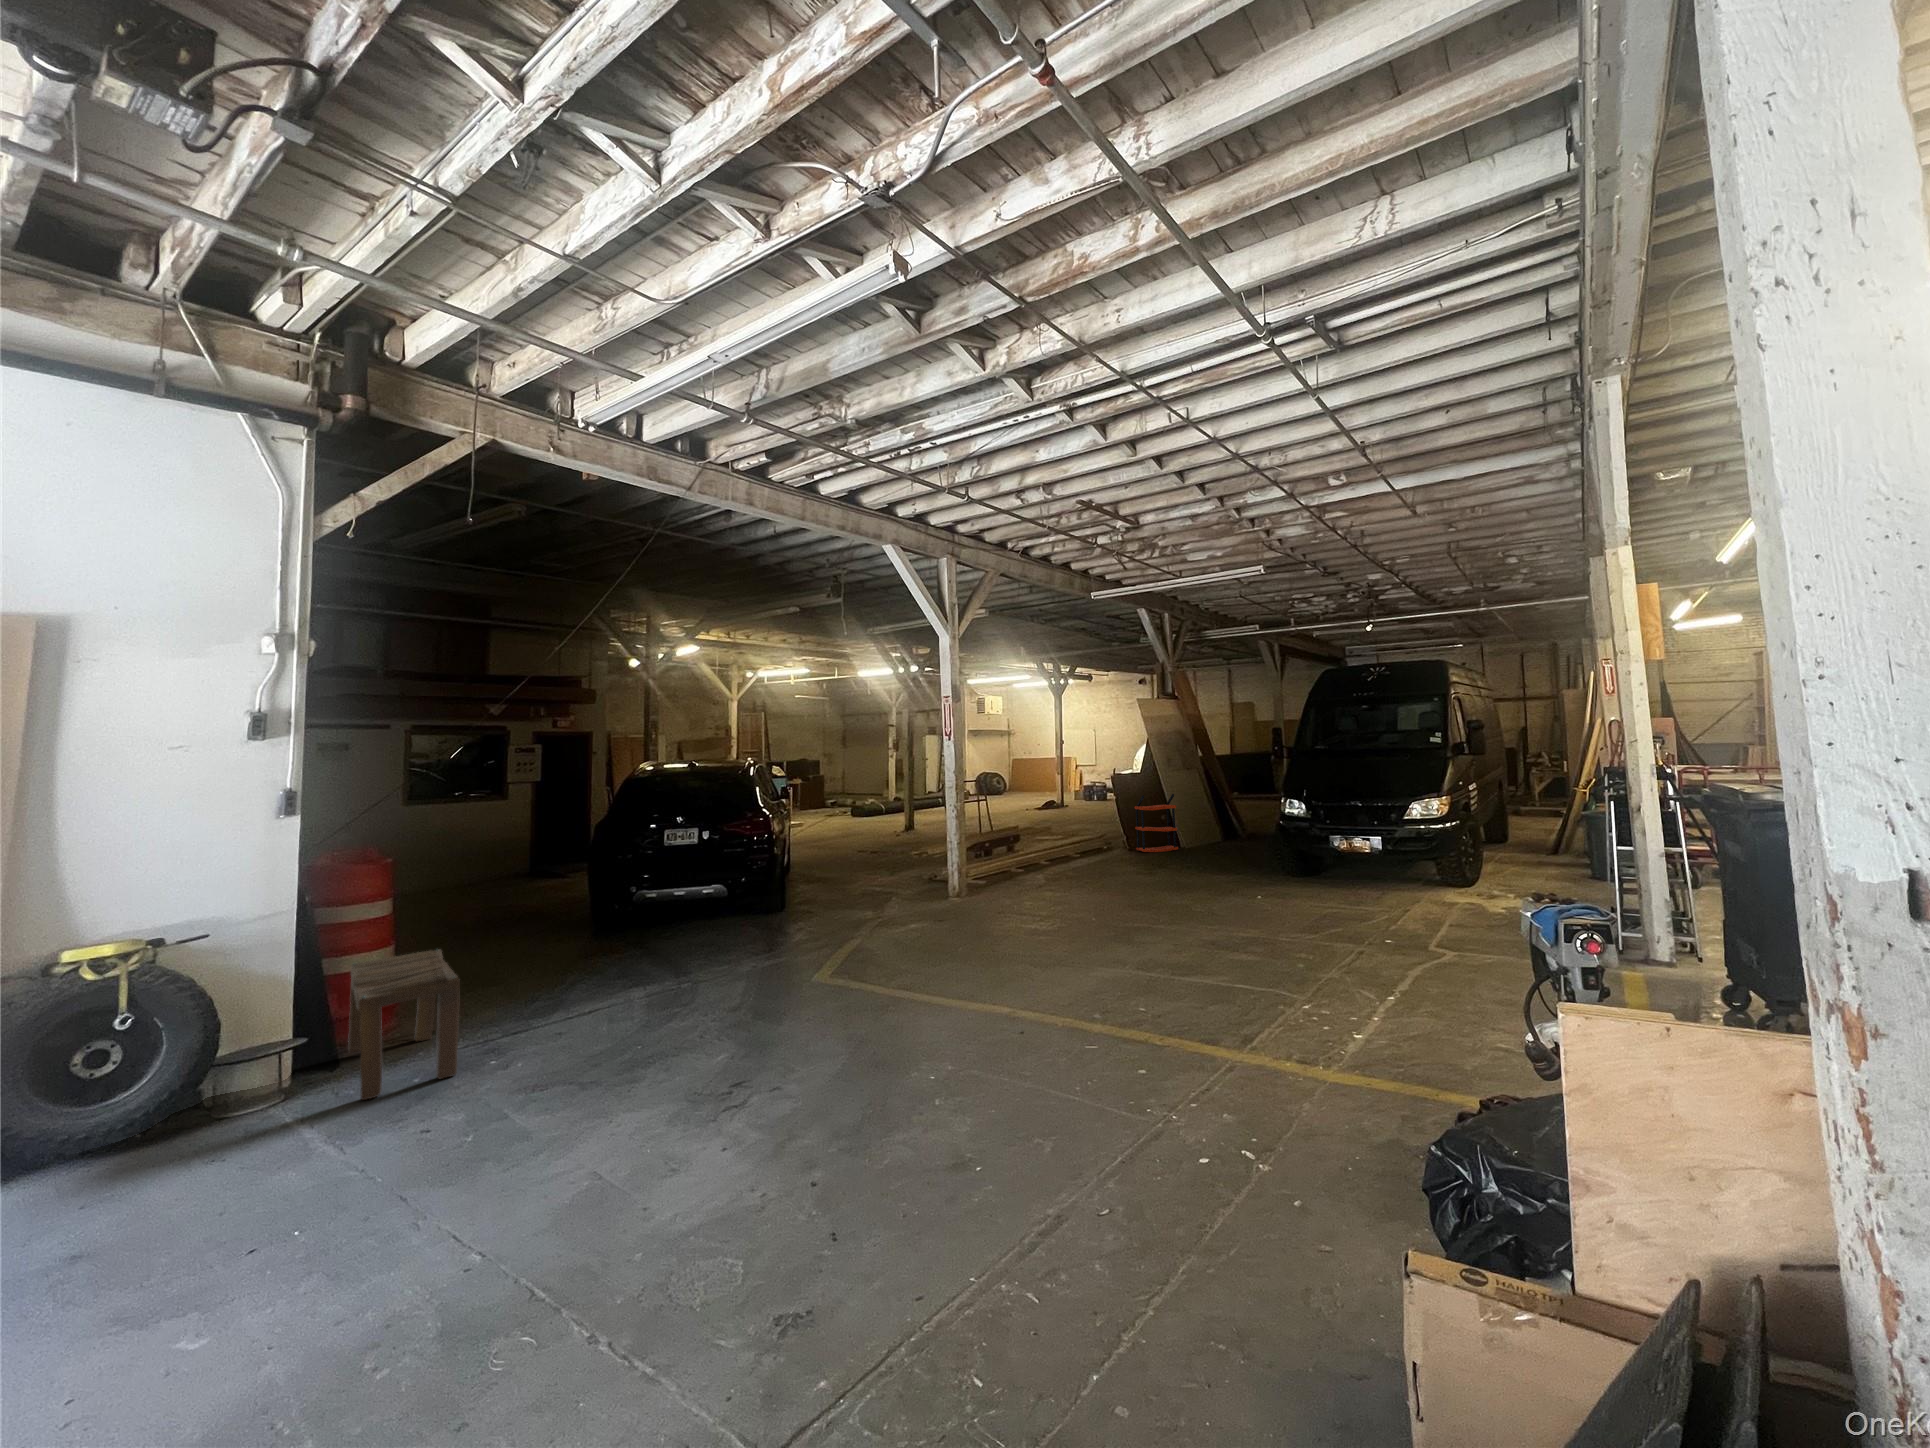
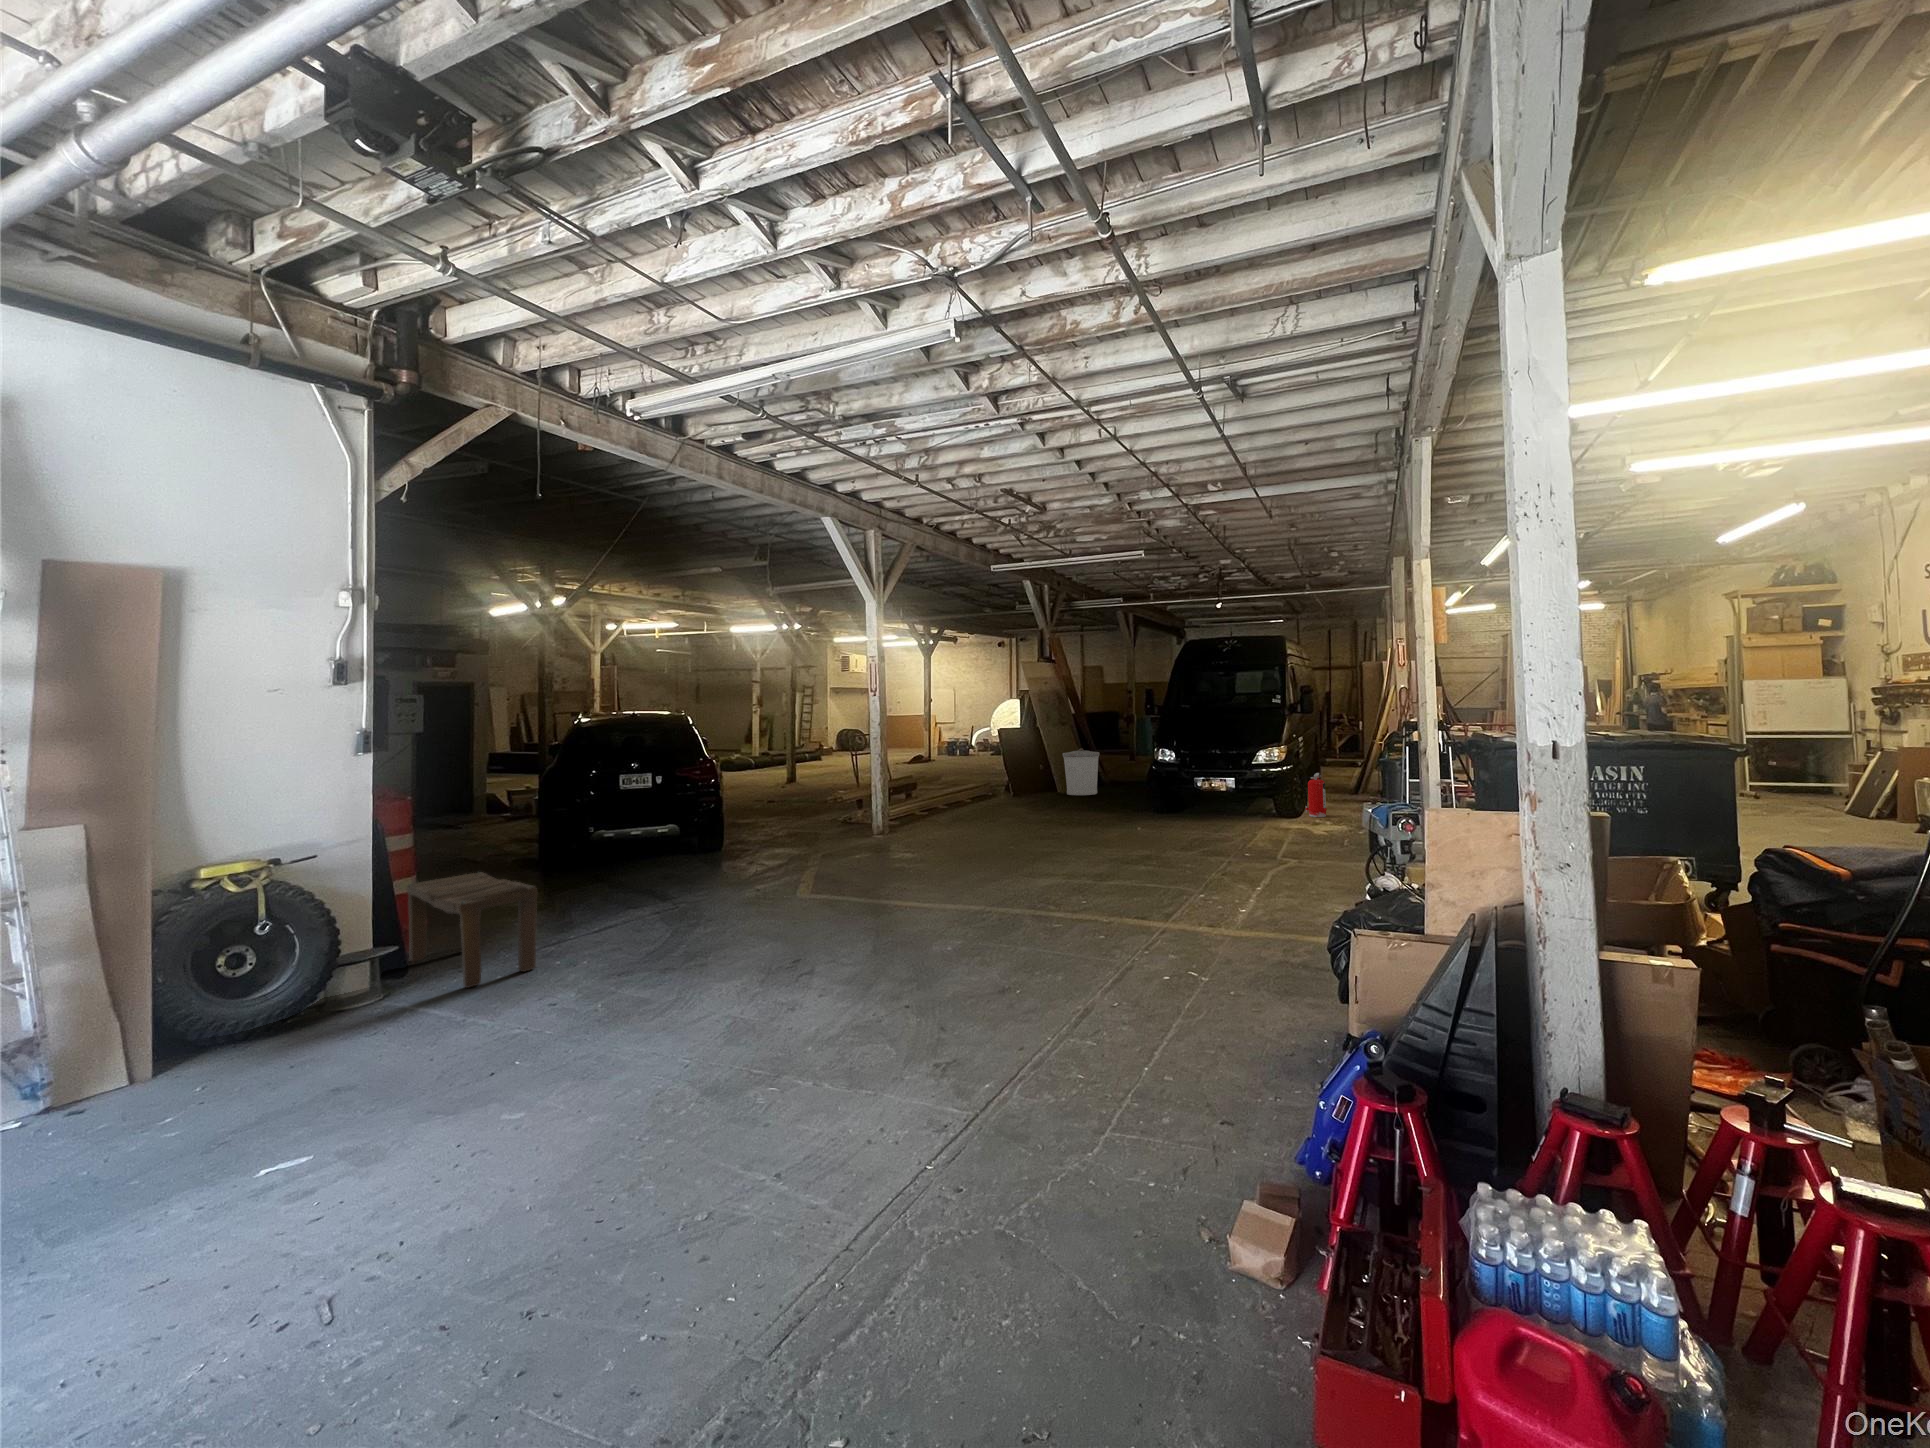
shelving unit: present [1135,794,1178,852] -> none [1021,747,1058,798]
trash can: none [1183,795,1227,849] -> present [1062,749,1100,795]
fire extinguisher: none [1470,833,1508,890] -> present [1300,773,1327,817]

